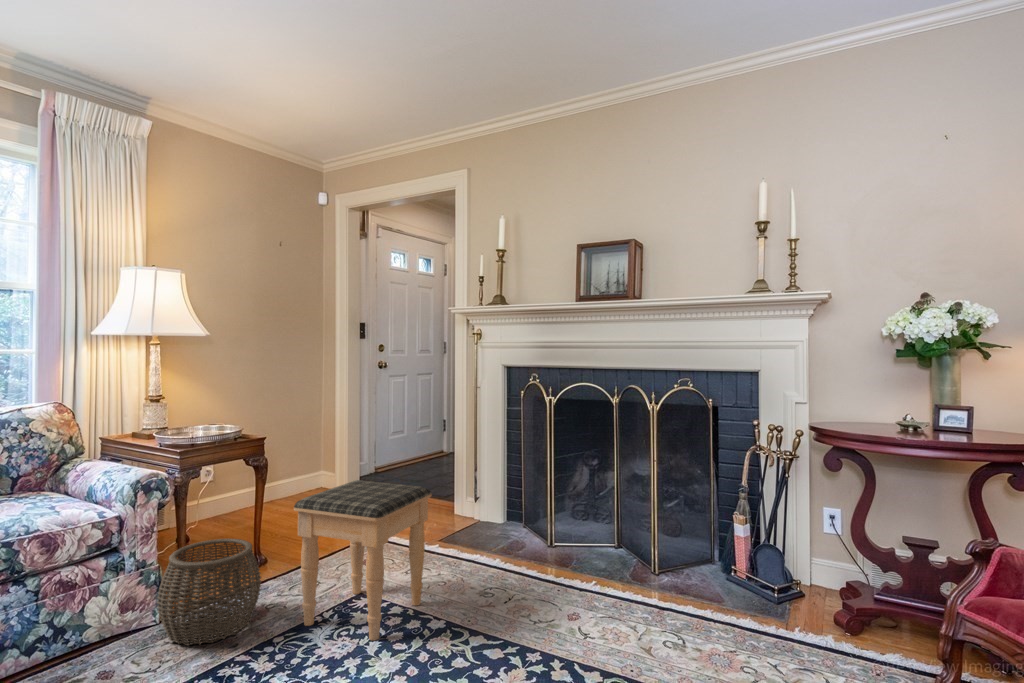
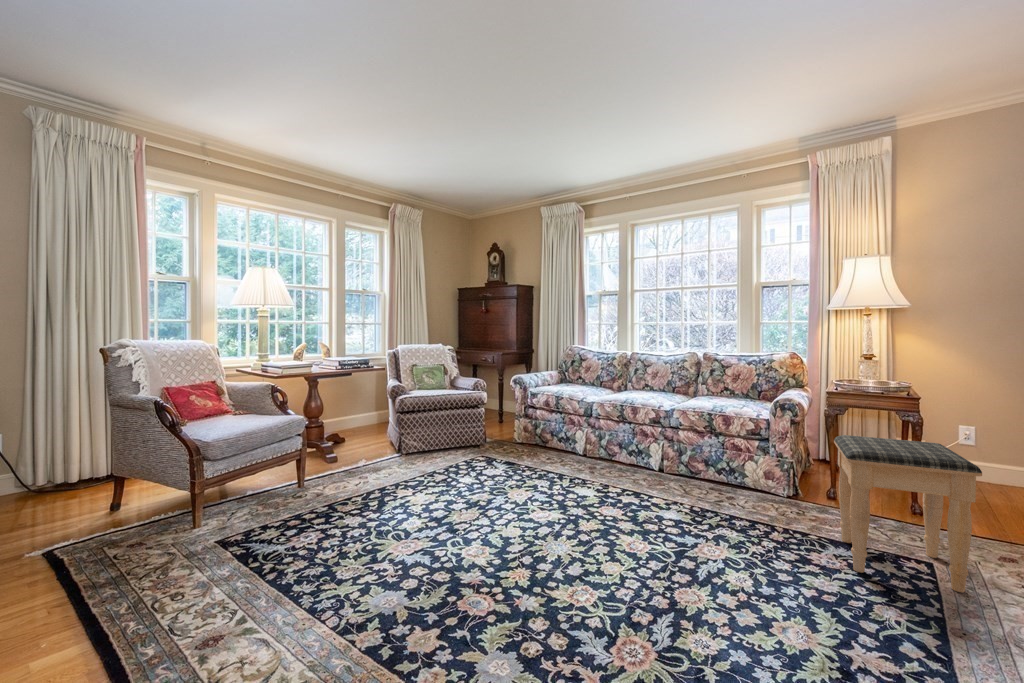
woven basket: present [157,539,261,645] -> none [763,450,838,520]

